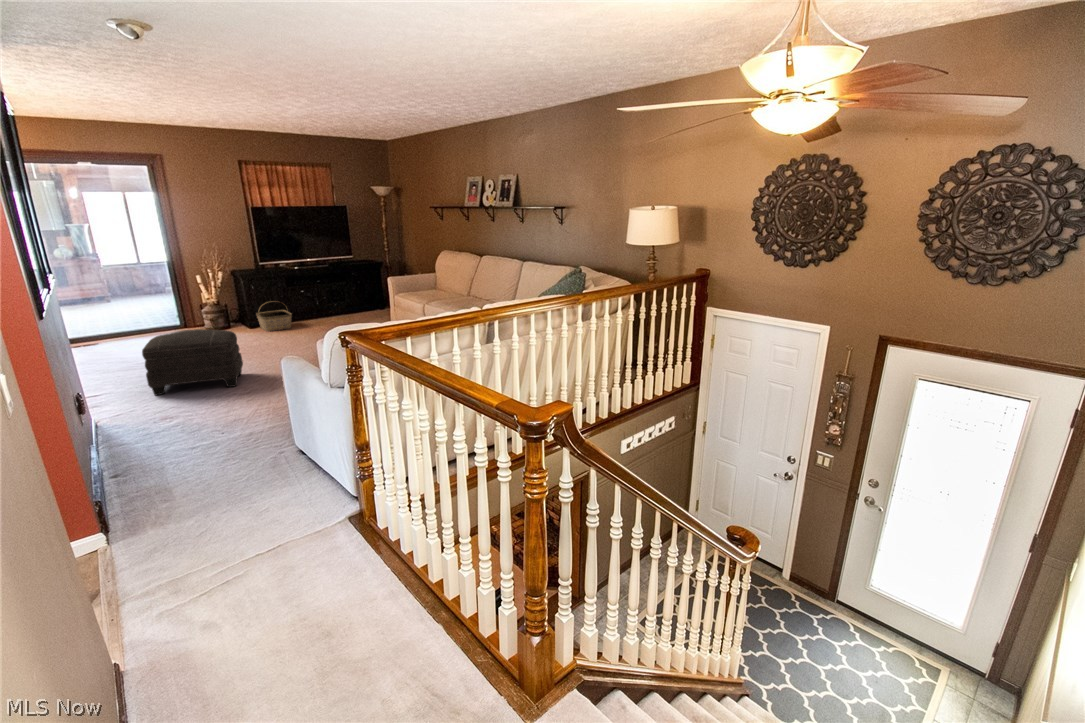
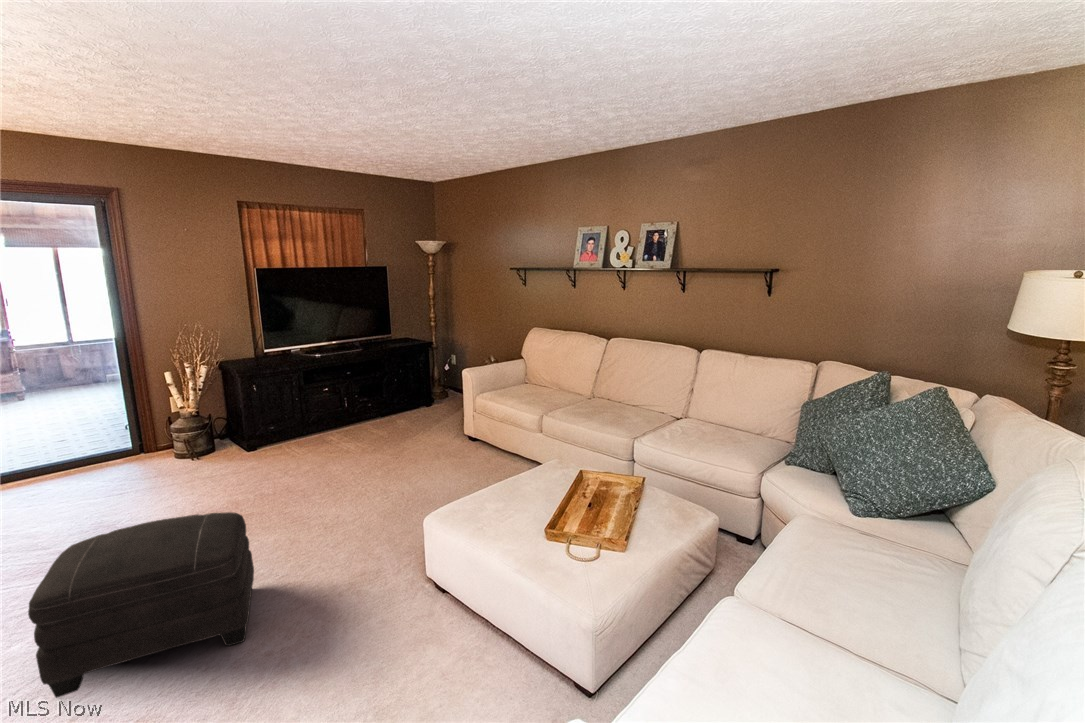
basket: present [256,309,292,332] -> none [257,408,313,456]

